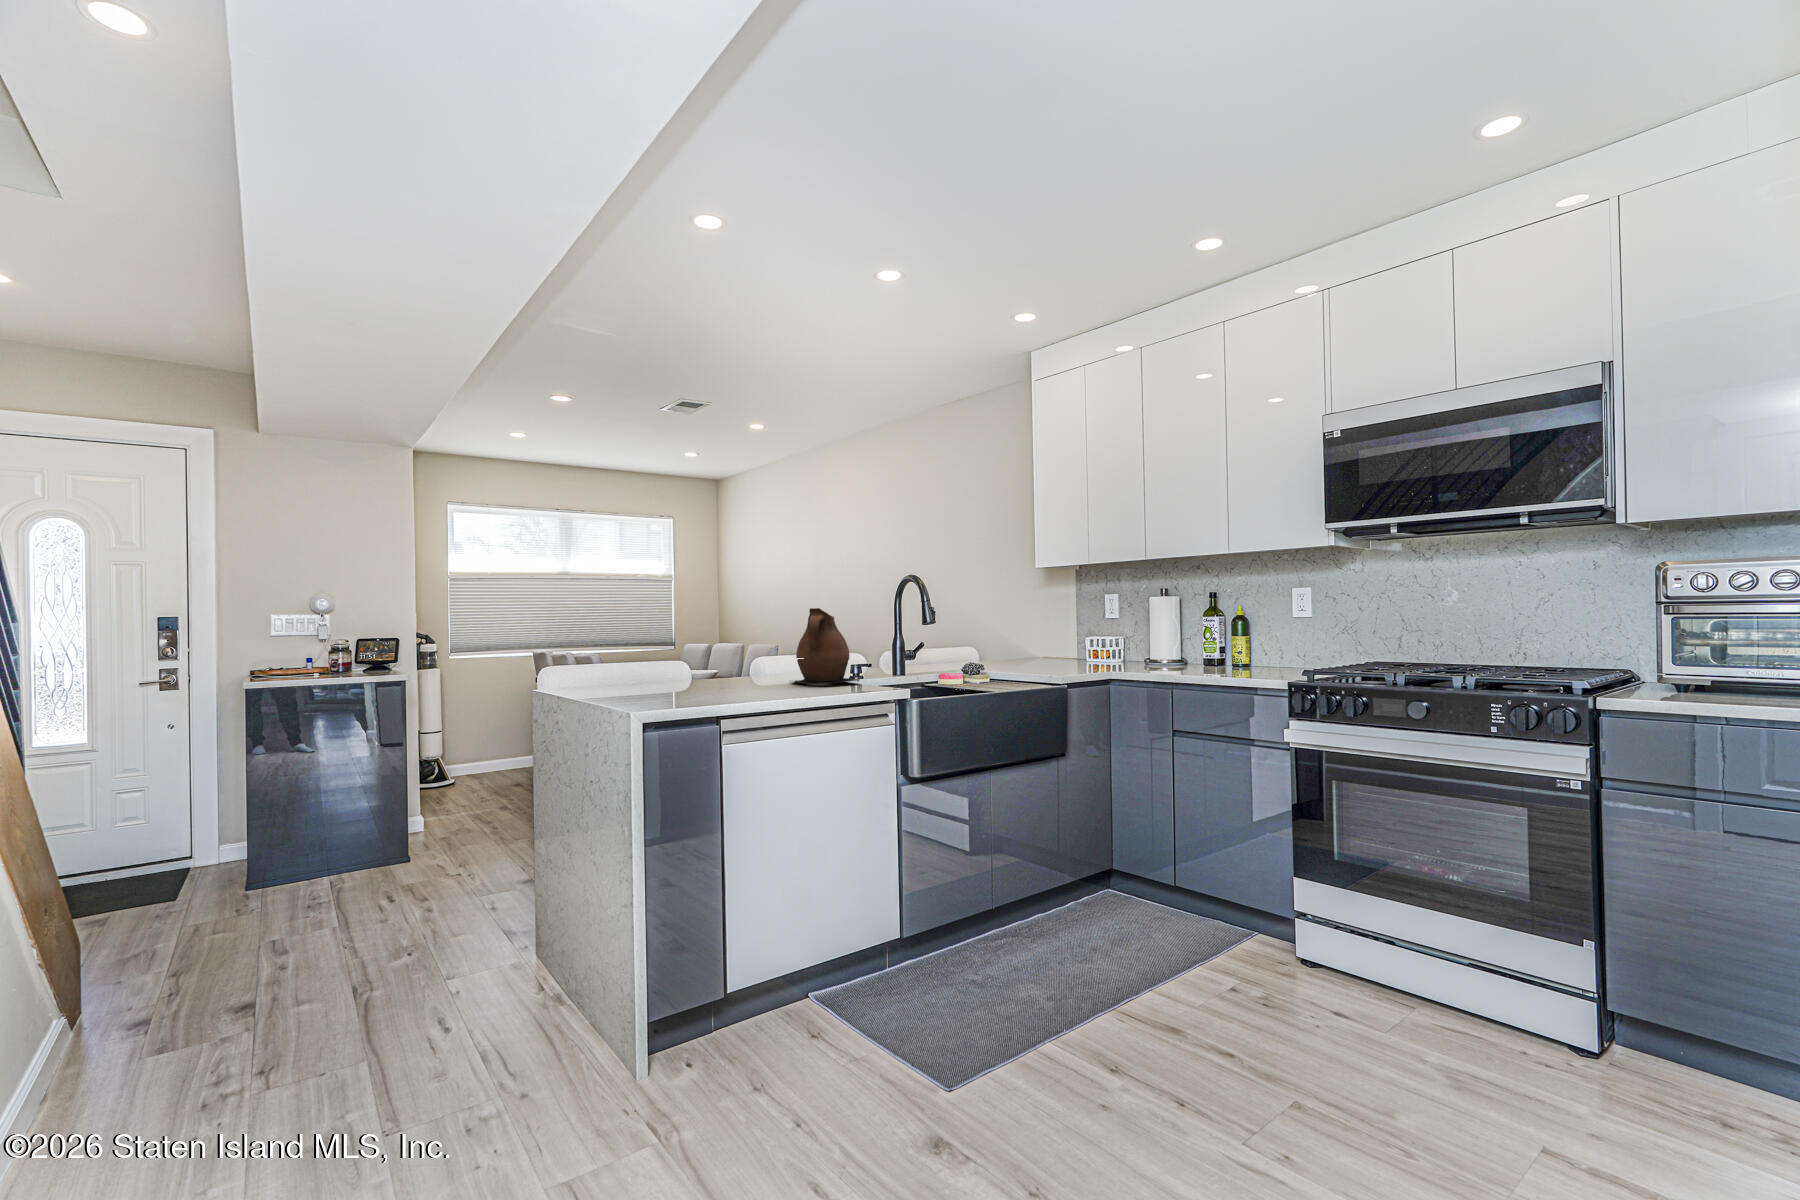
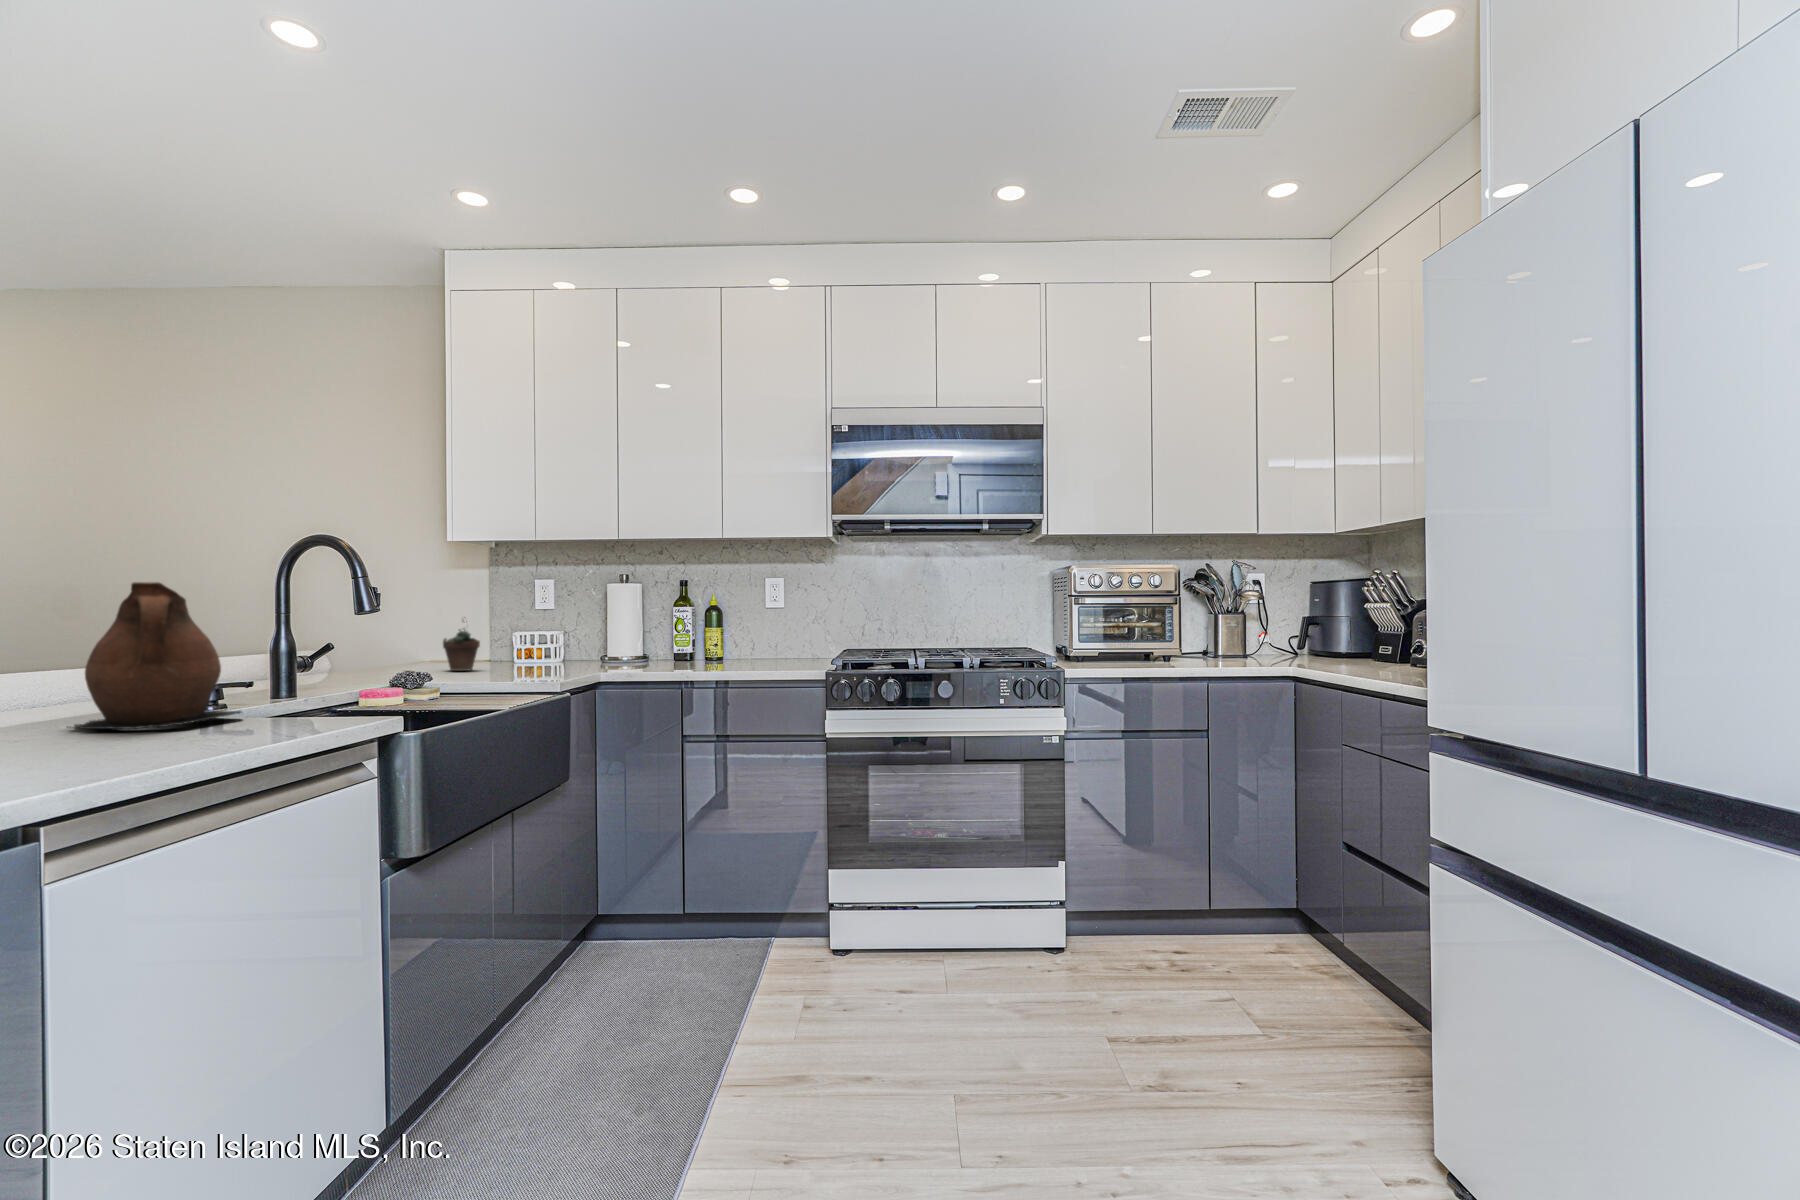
succulent plant: none [1030,625,1055,666] -> present [443,617,480,671]

